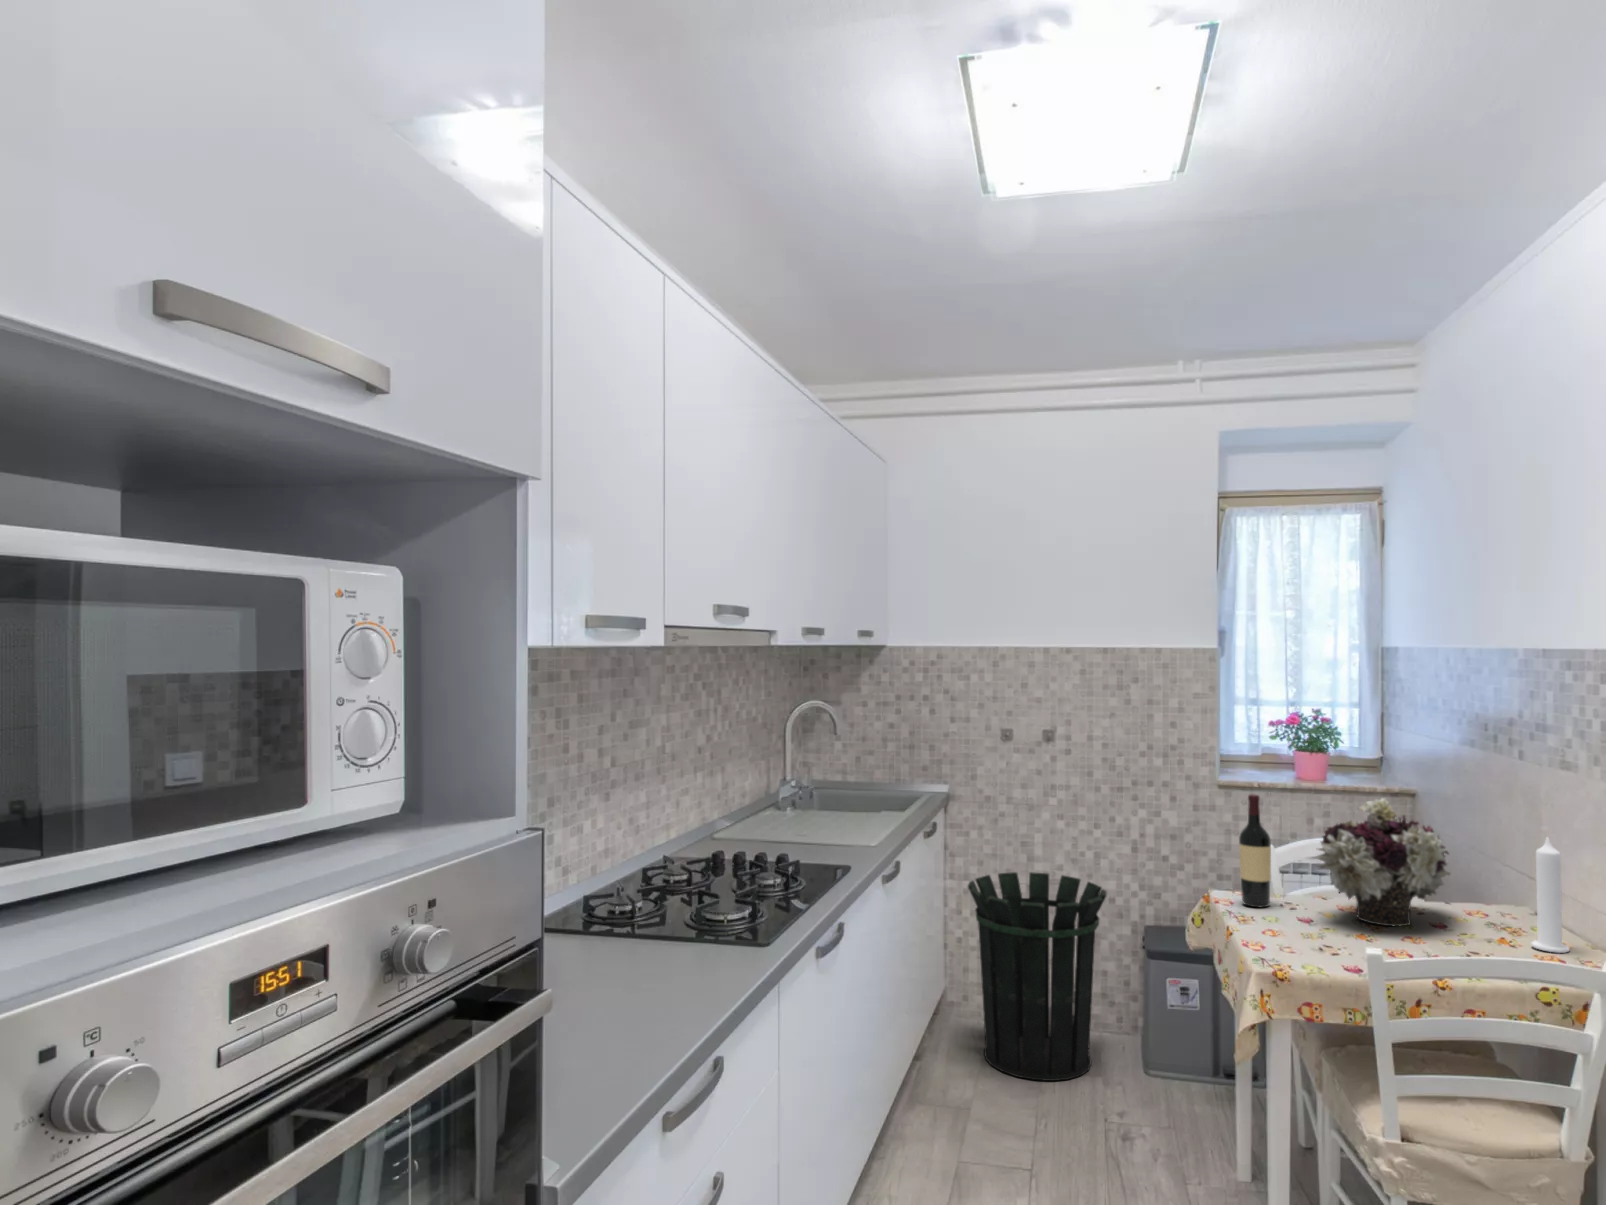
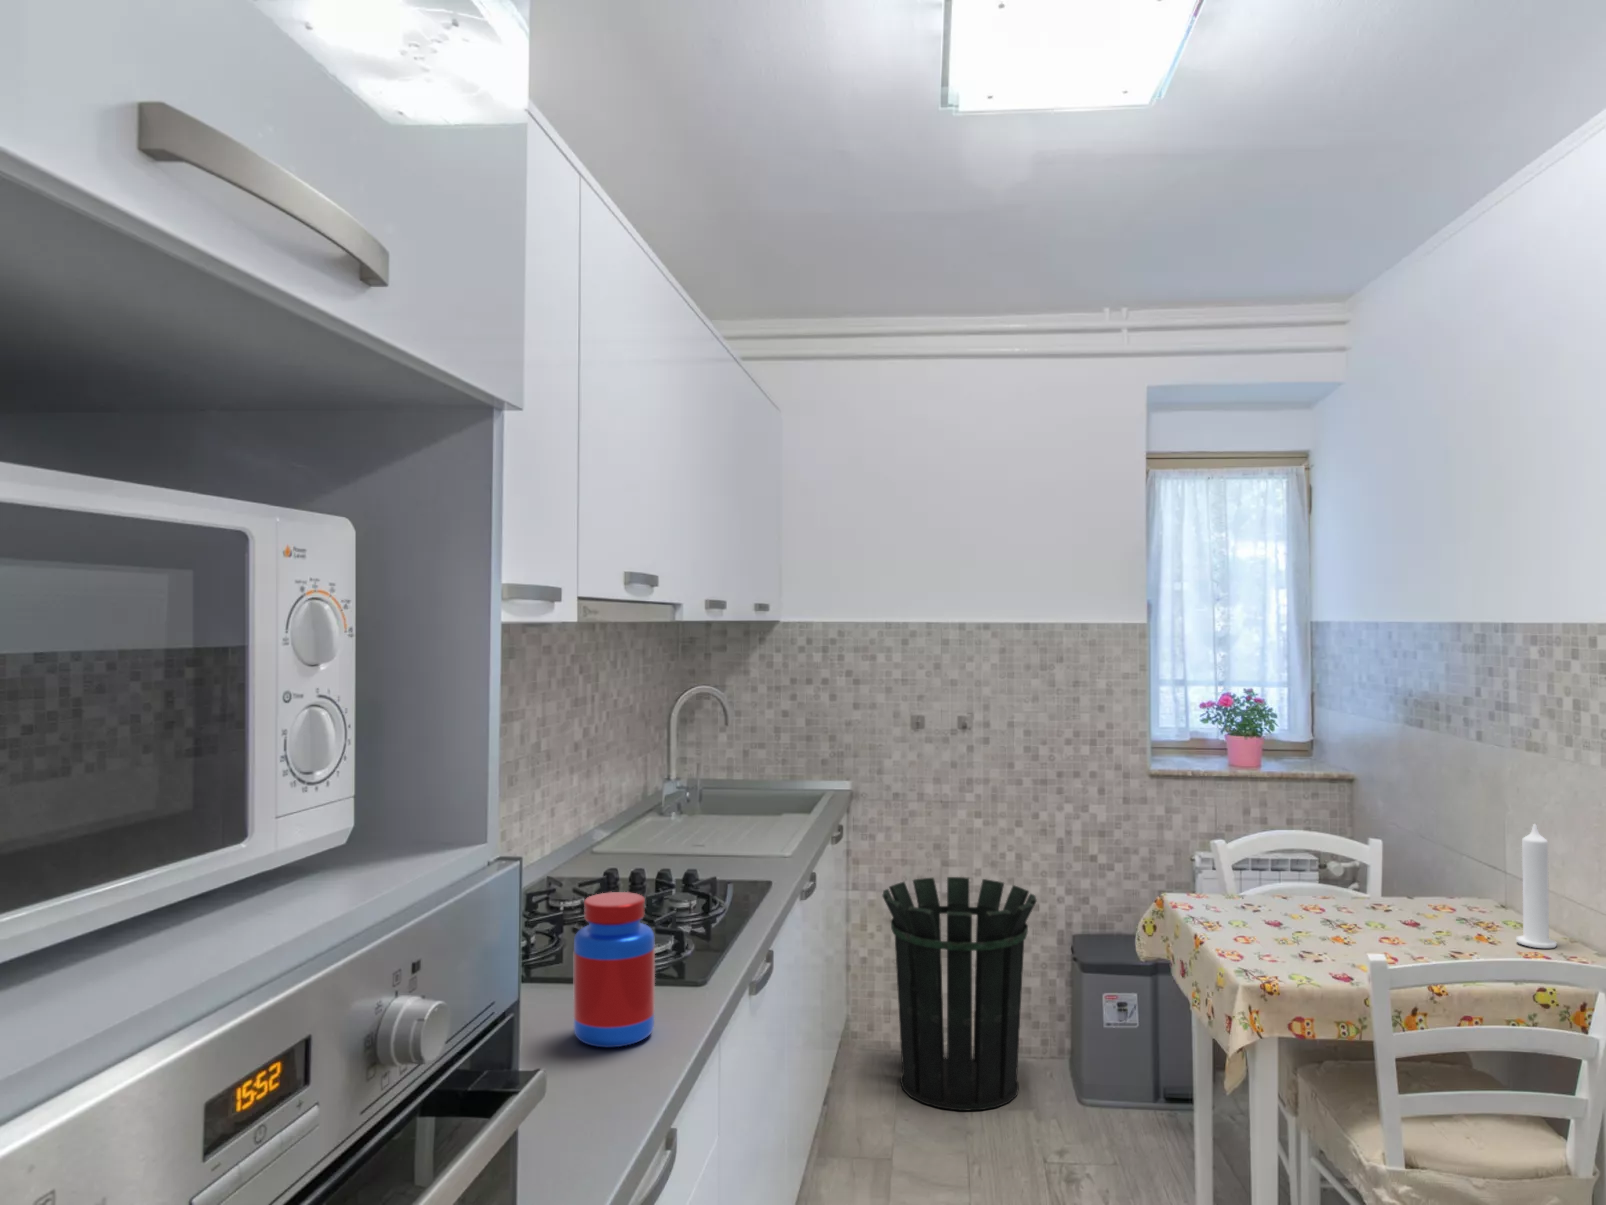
wine bottle: present [1239,794,1271,907] -> none [1198,785,1231,910]
flower arrangement: present [1315,798,1450,926] -> none [1283,785,1424,926]
jar: none [657,863,719,984] -> present [573,892,655,1047]

